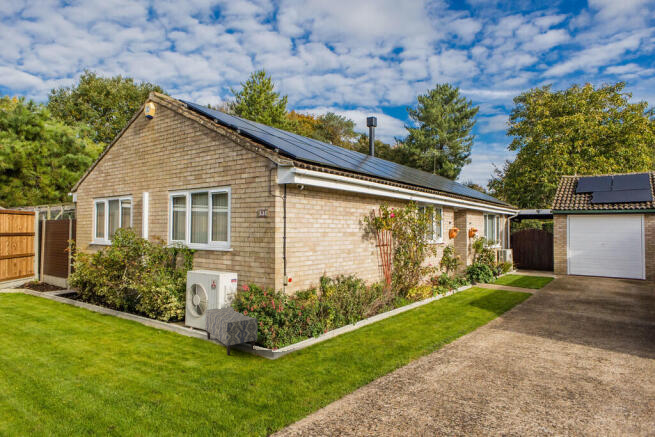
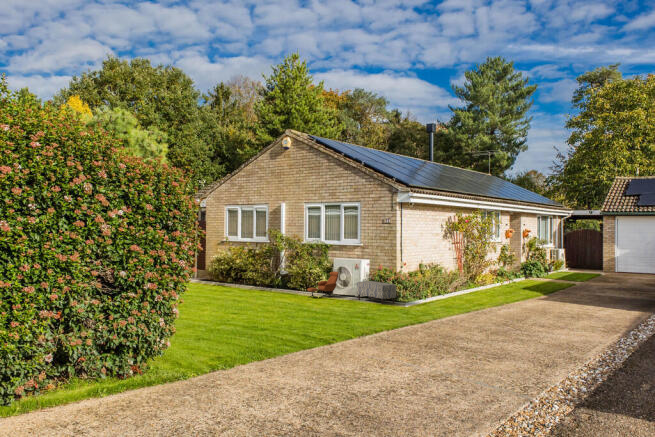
lounge chair: none [132,290,191,336] -> present [307,272,338,298]

